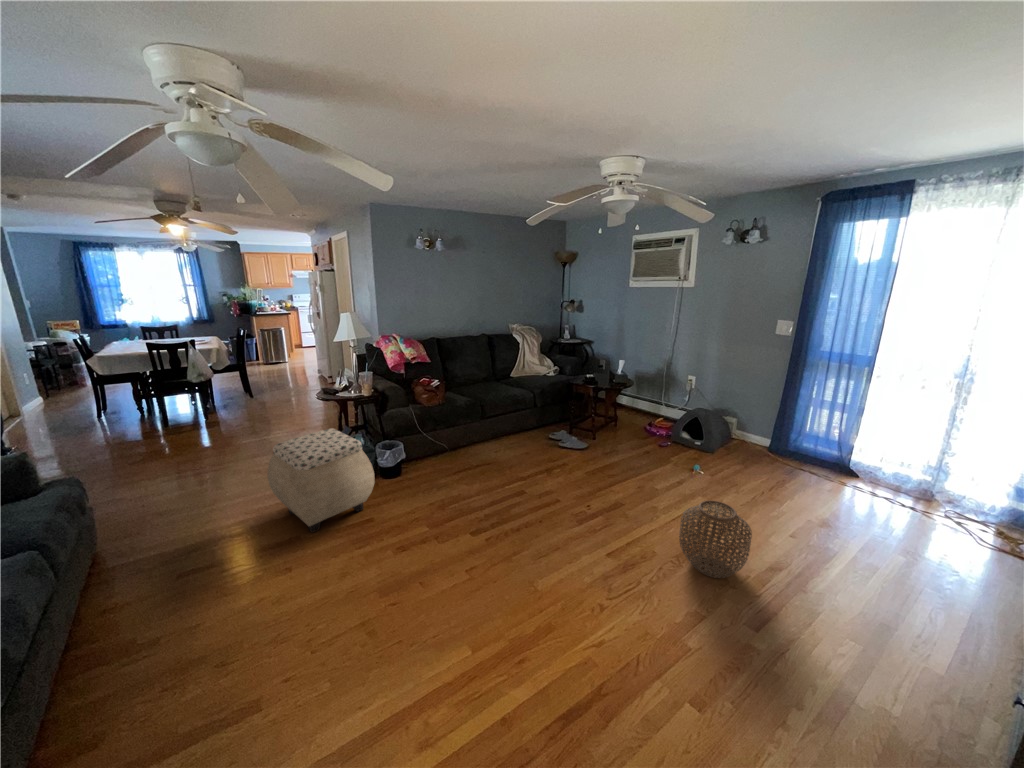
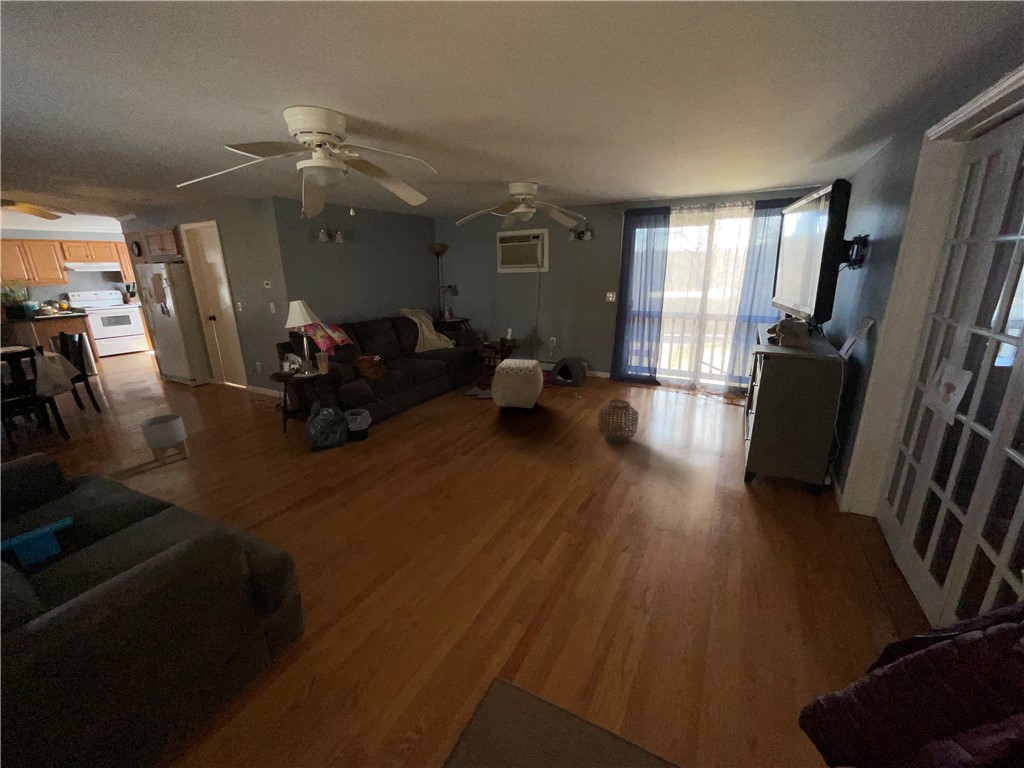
planter: none [226,412,263,458] -> present [140,414,190,466]
ottoman: present [268,429,375,533] -> present [491,359,543,413]

